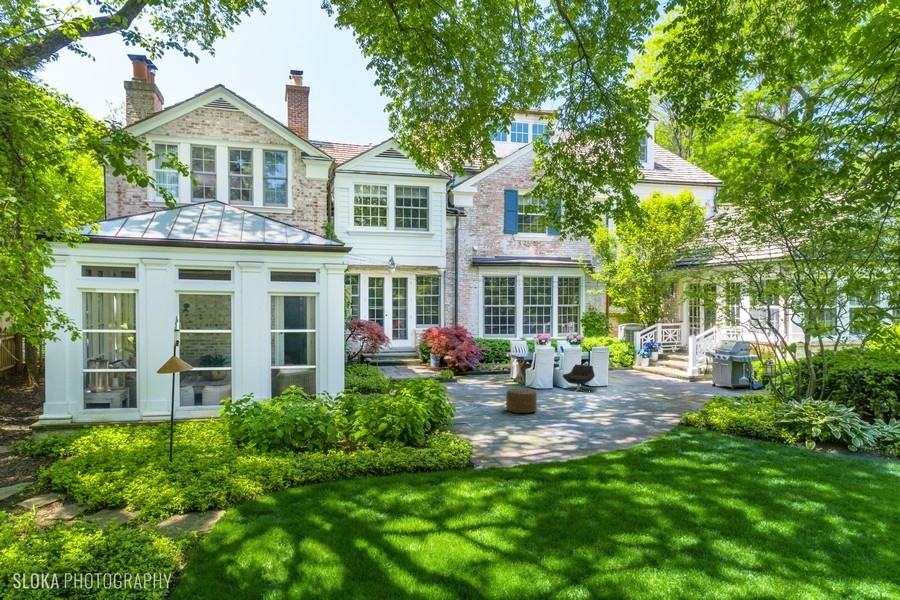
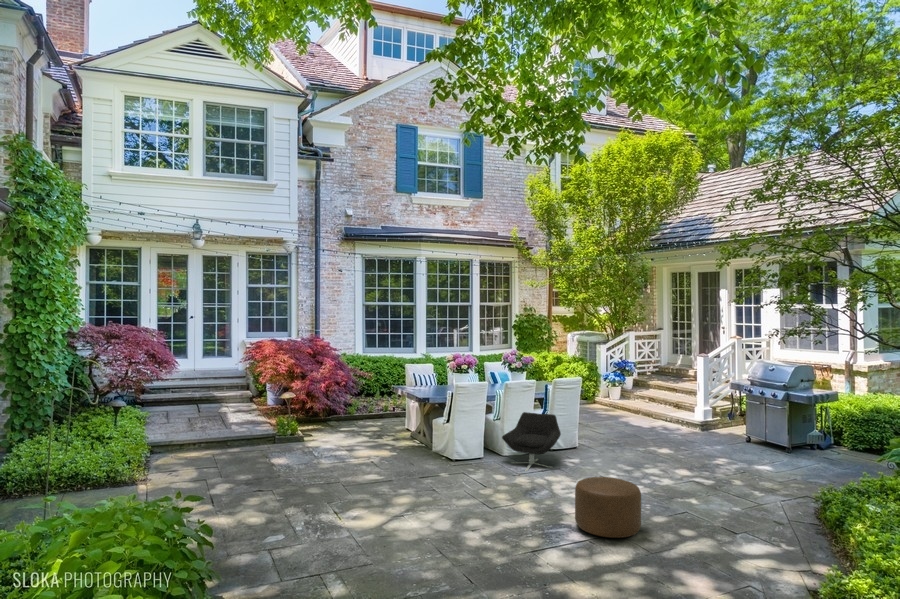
ottoman: present [506,388,537,413] -> present [575,477,641,538]

